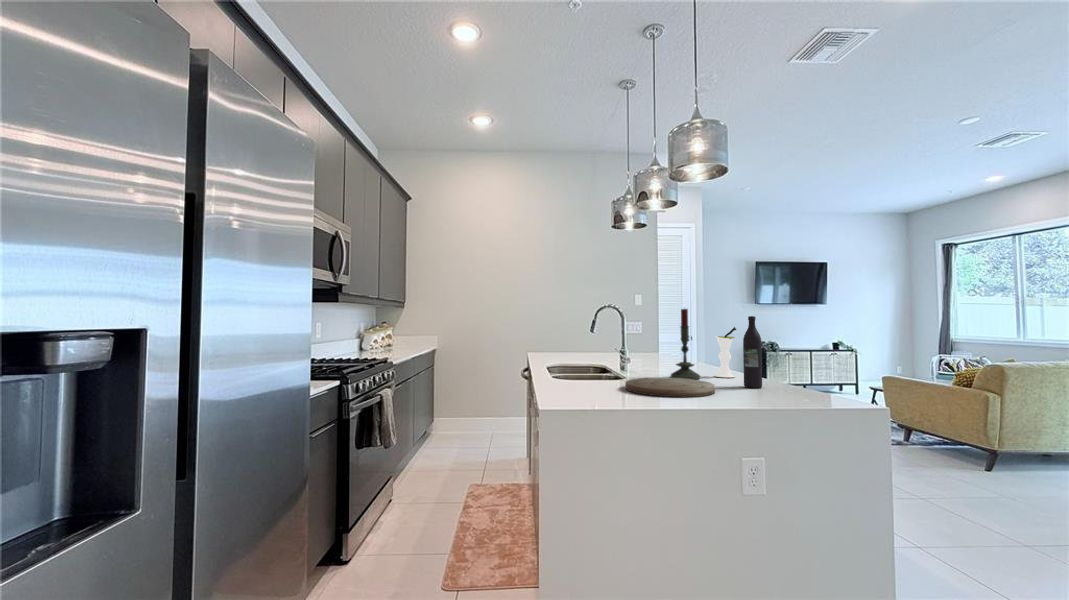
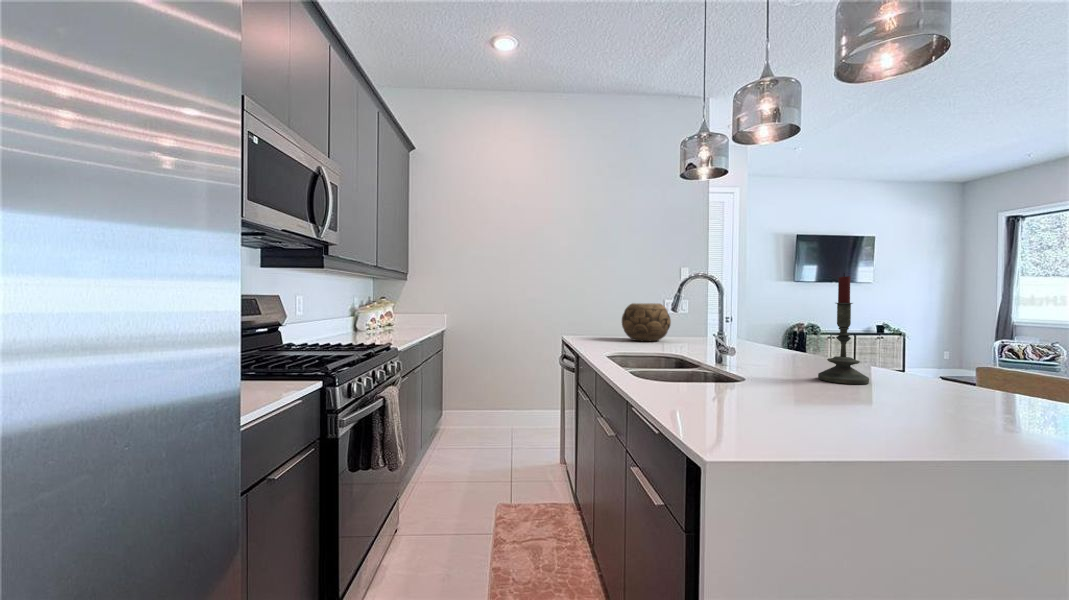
wine bottle: present [743,316,762,388] -> none [979,286,1019,405]
decorative bowl: none [572,326,610,356] -> present [622,303,671,341]
vase: present [715,327,736,377] -> none [880,304,922,381]
cutting board: present [625,377,715,397] -> none [791,384,977,431]

